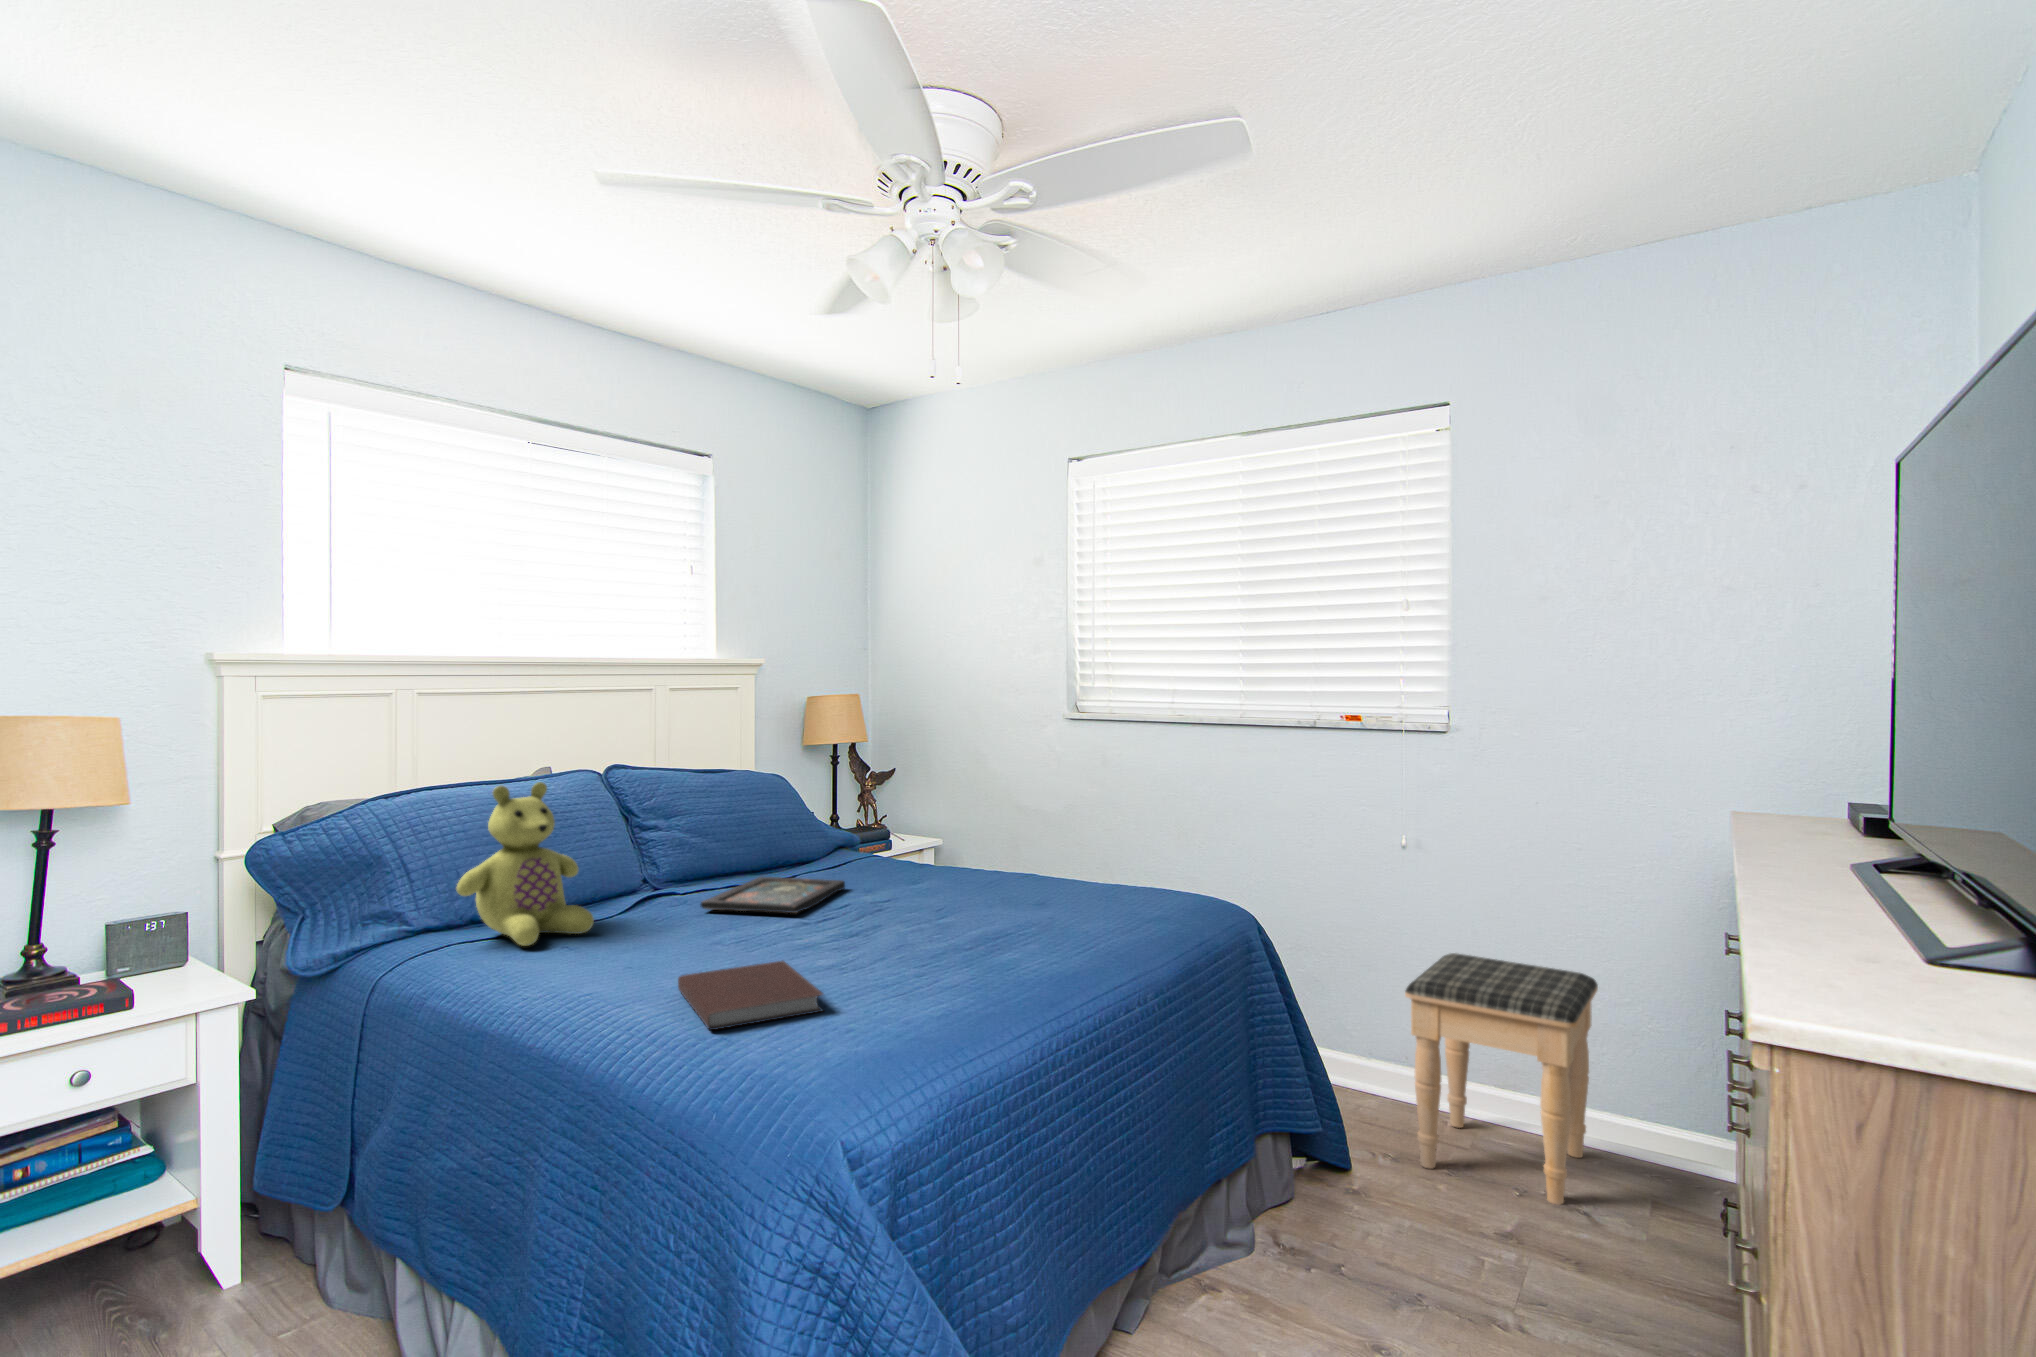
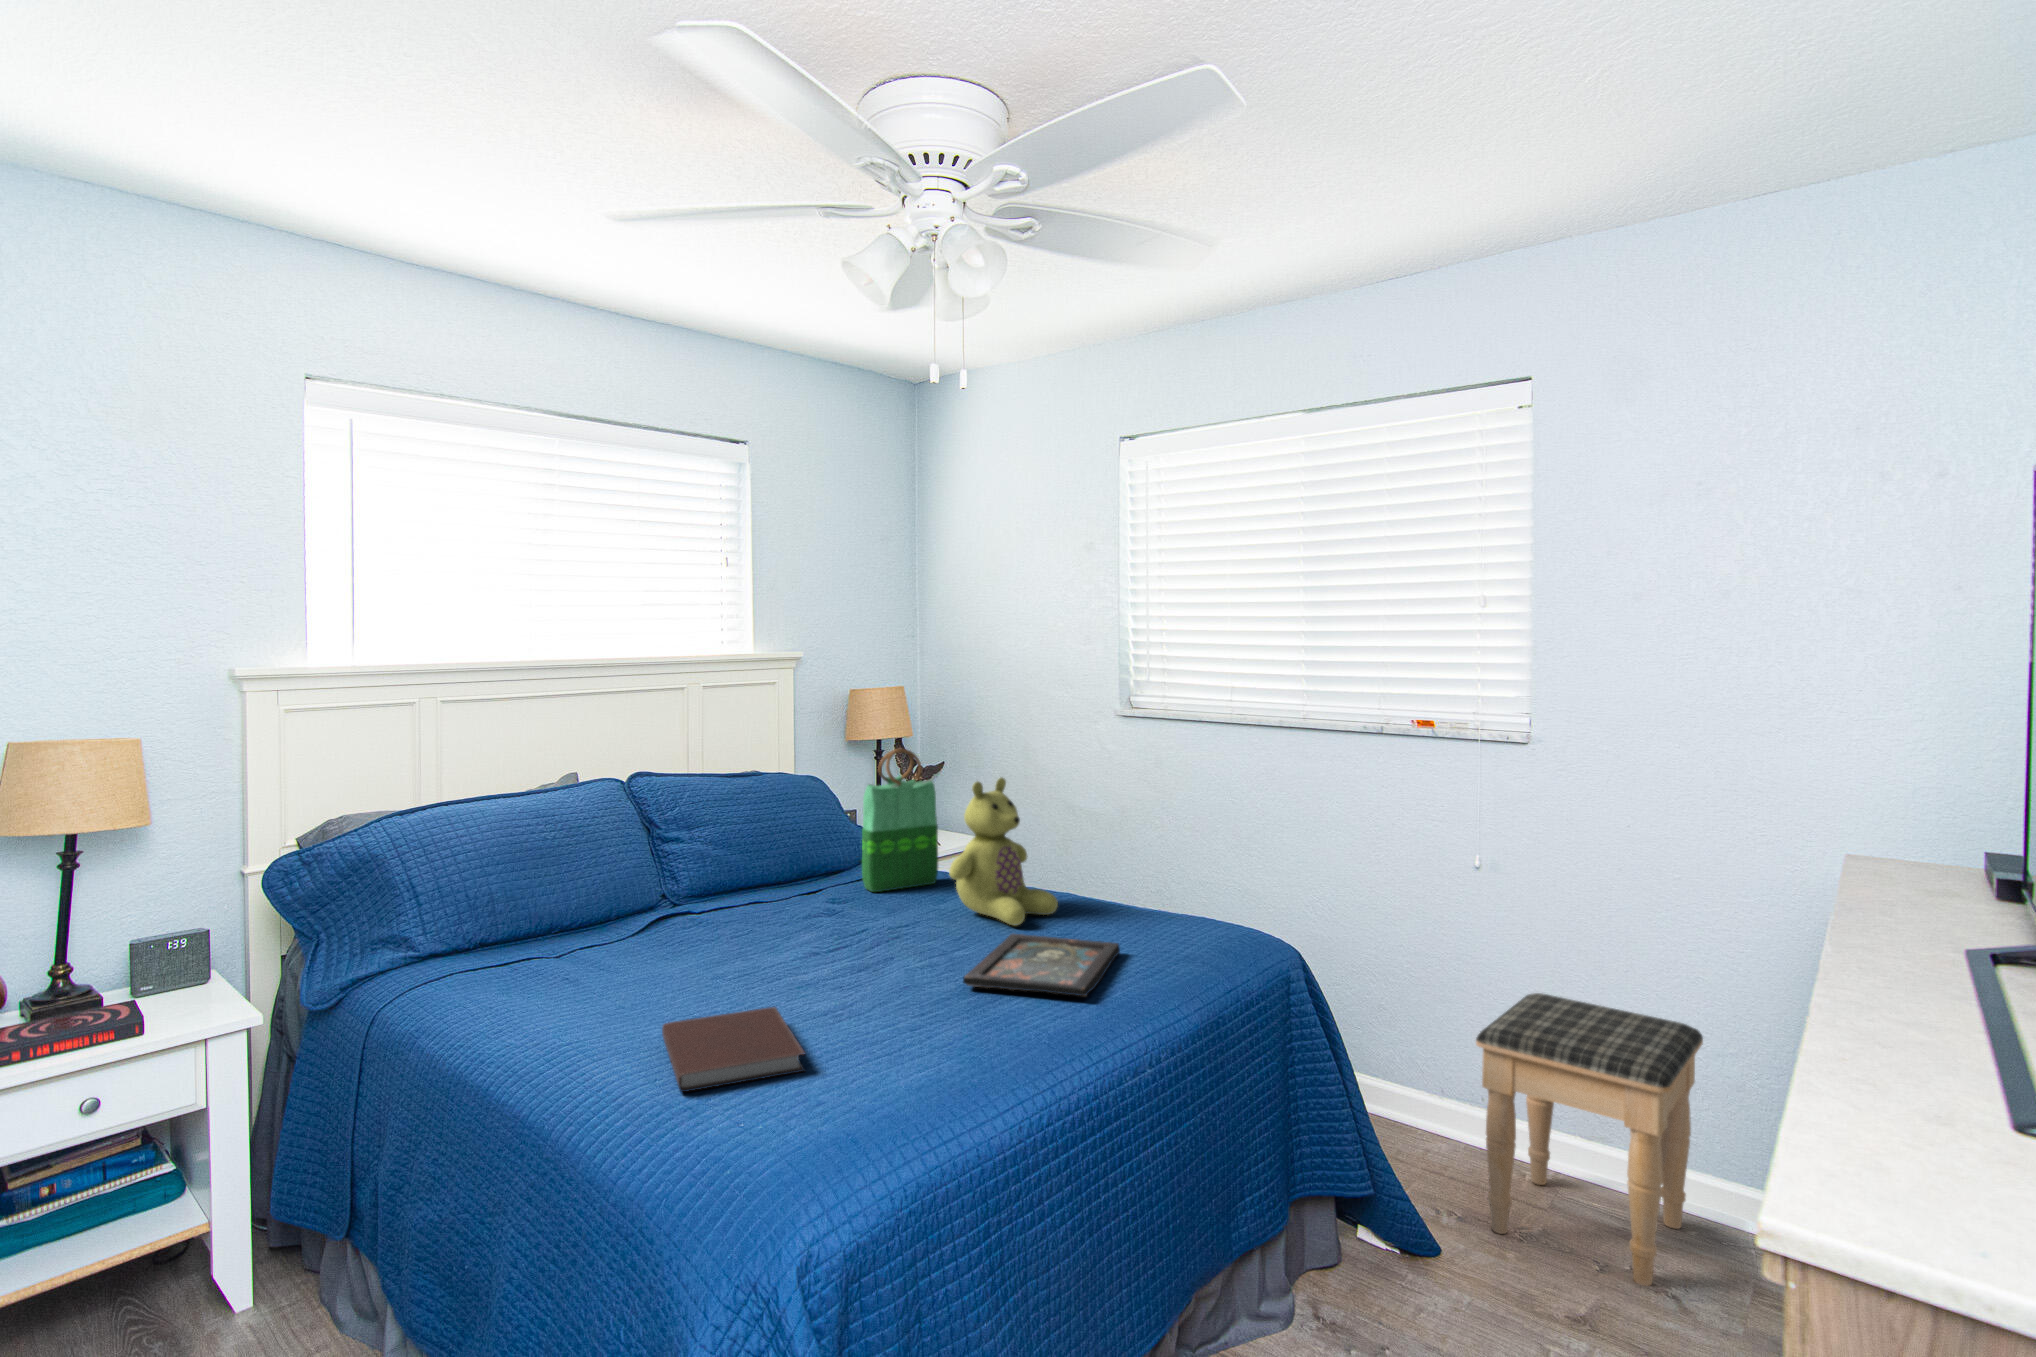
tote bag: none [835,739,906,875] -> present [862,749,938,892]
stuffed bear: present [457,782,594,946] -> present [949,777,1058,926]
tray: present [700,877,845,913] -> present [963,934,1120,996]

